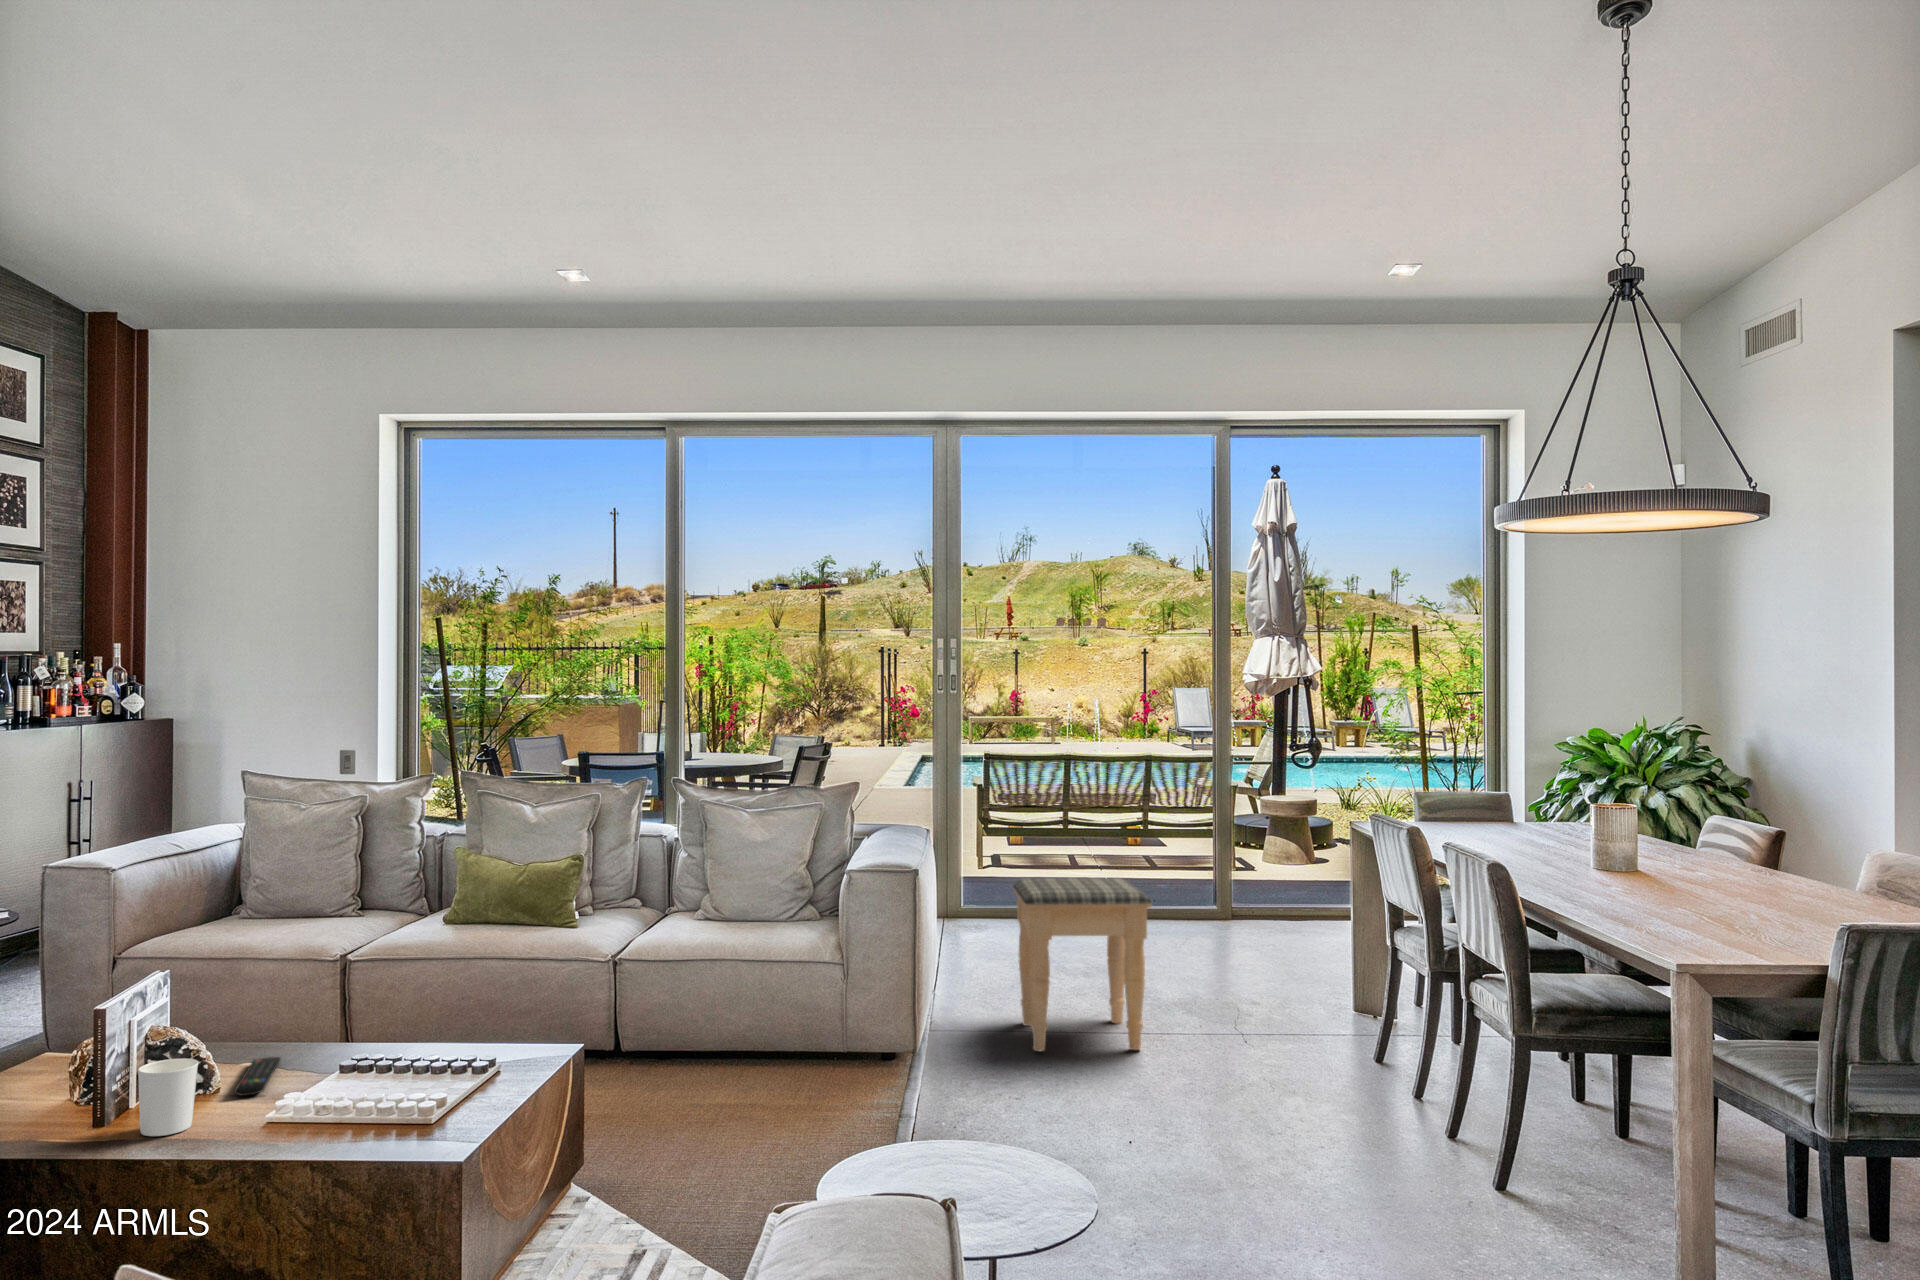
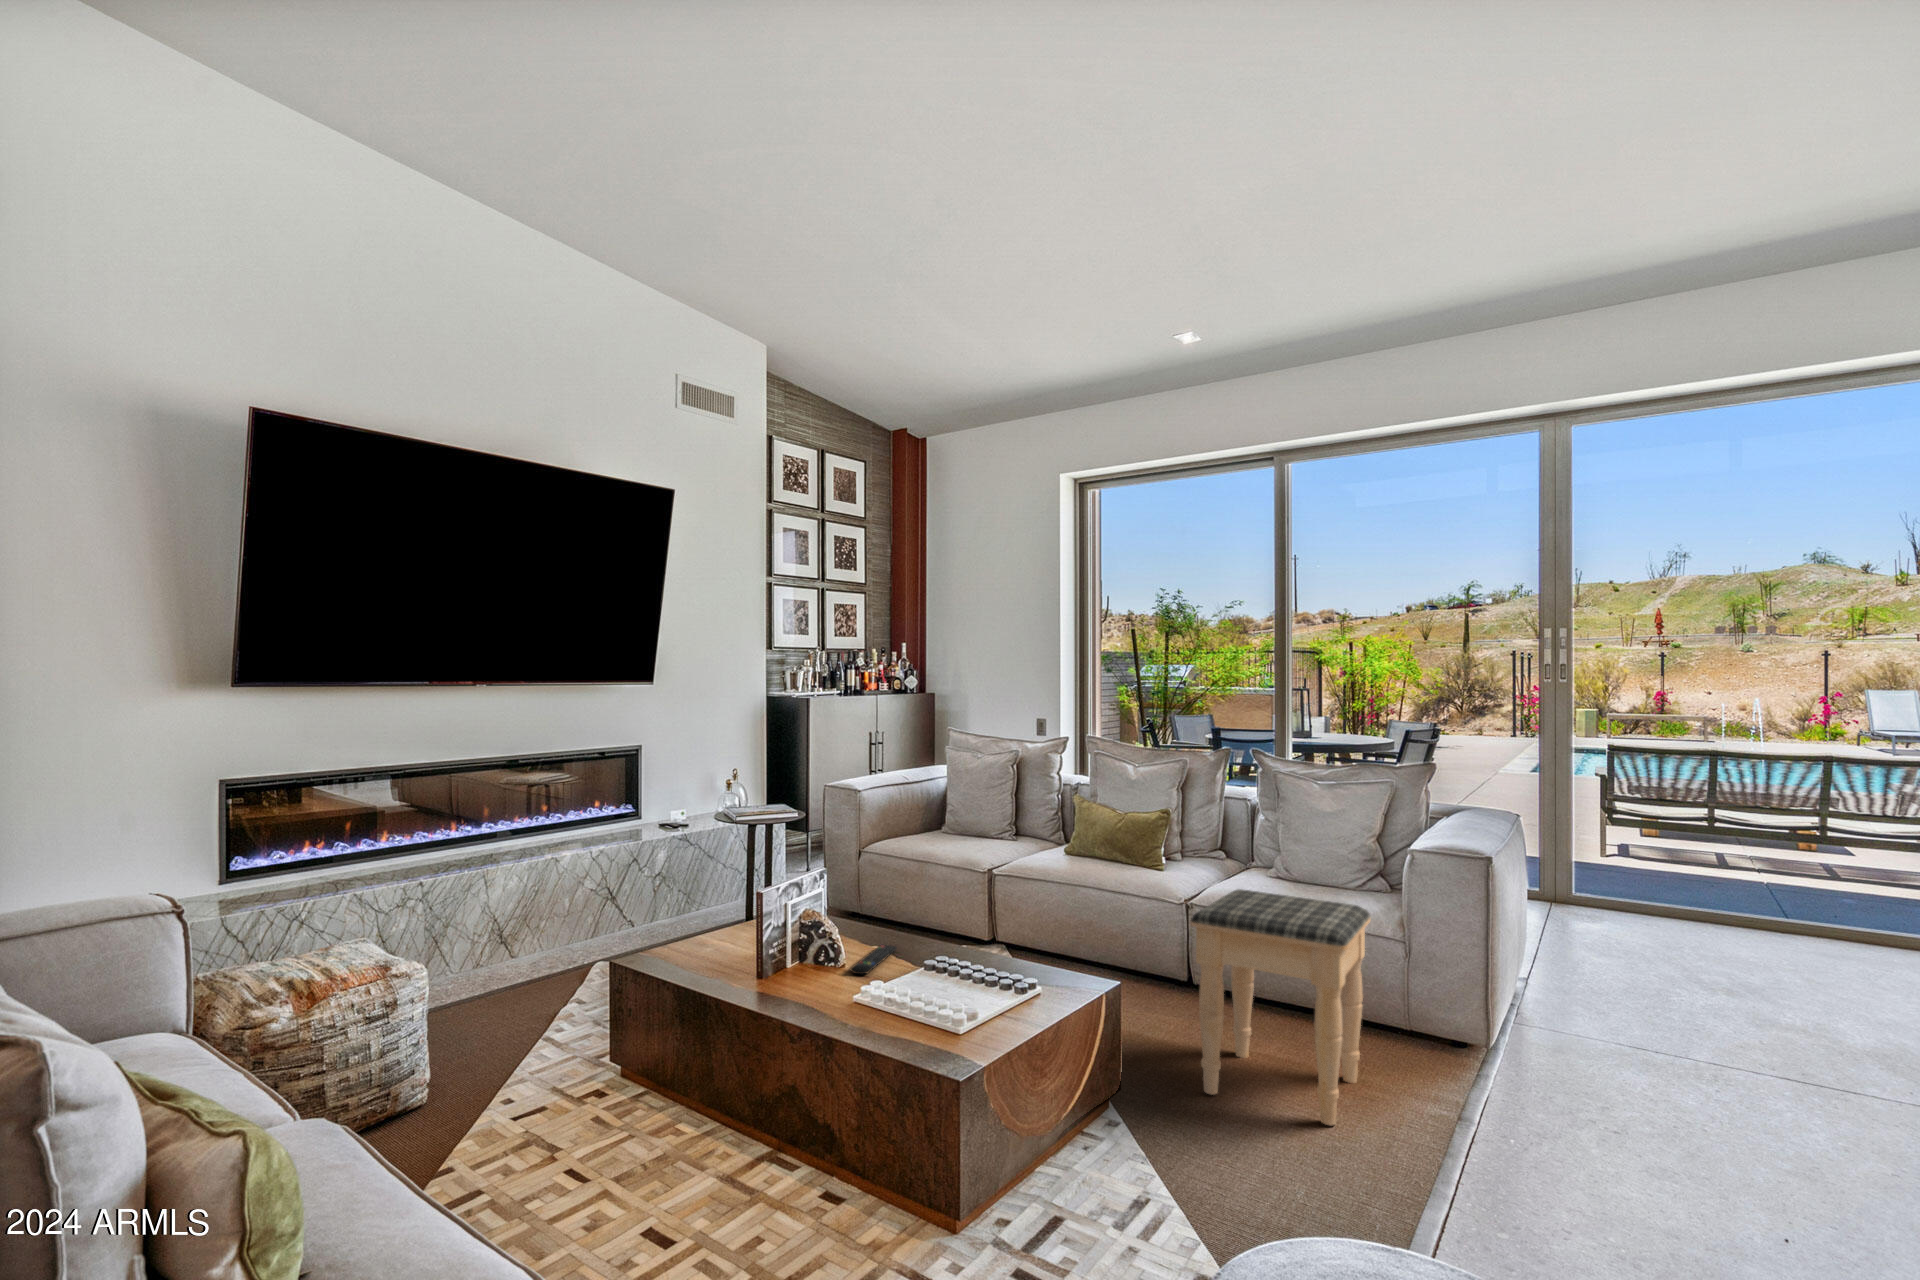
footstool: present [1013,878,1152,1051] -> present [1191,889,1371,1126]
candle holder: present [138,1058,198,1136] -> none [778,937,817,995]

